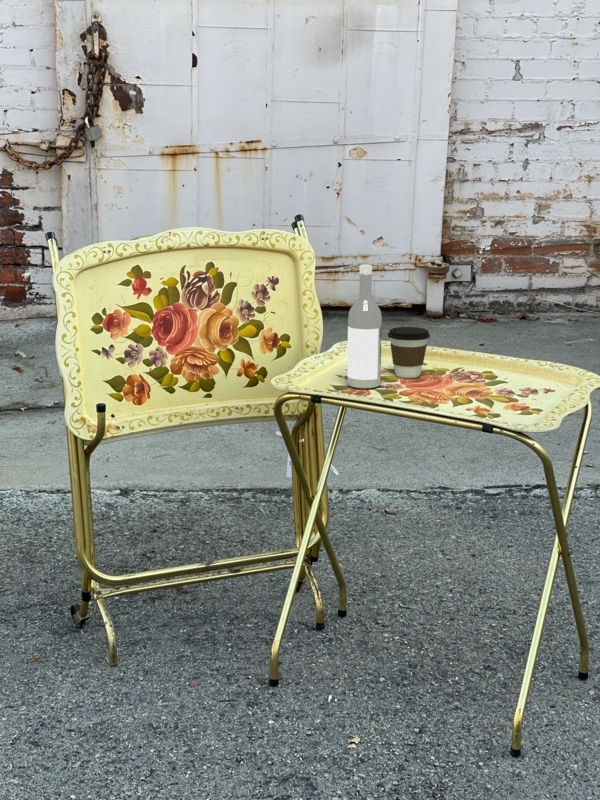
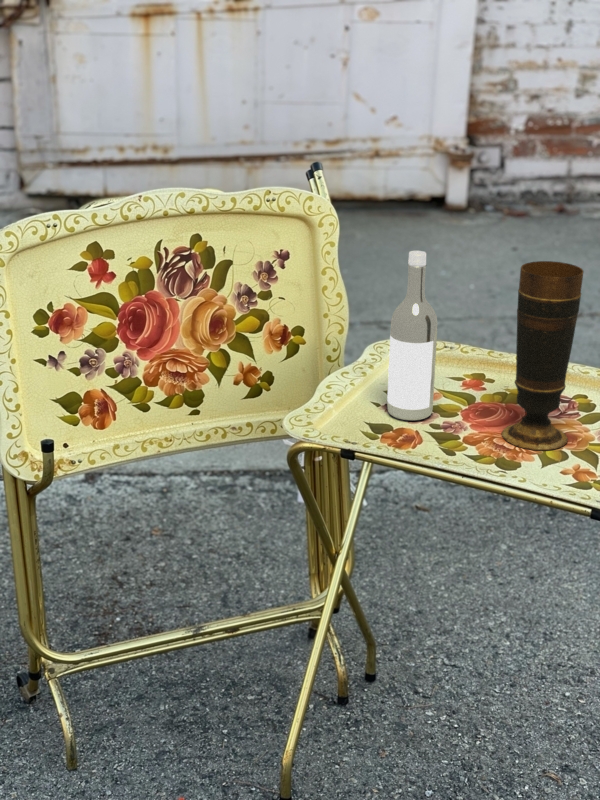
vase: none [429,268,480,402] -> present [502,261,583,450]
coffee cup: present [388,327,430,378] -> none [441,323,499,395]

